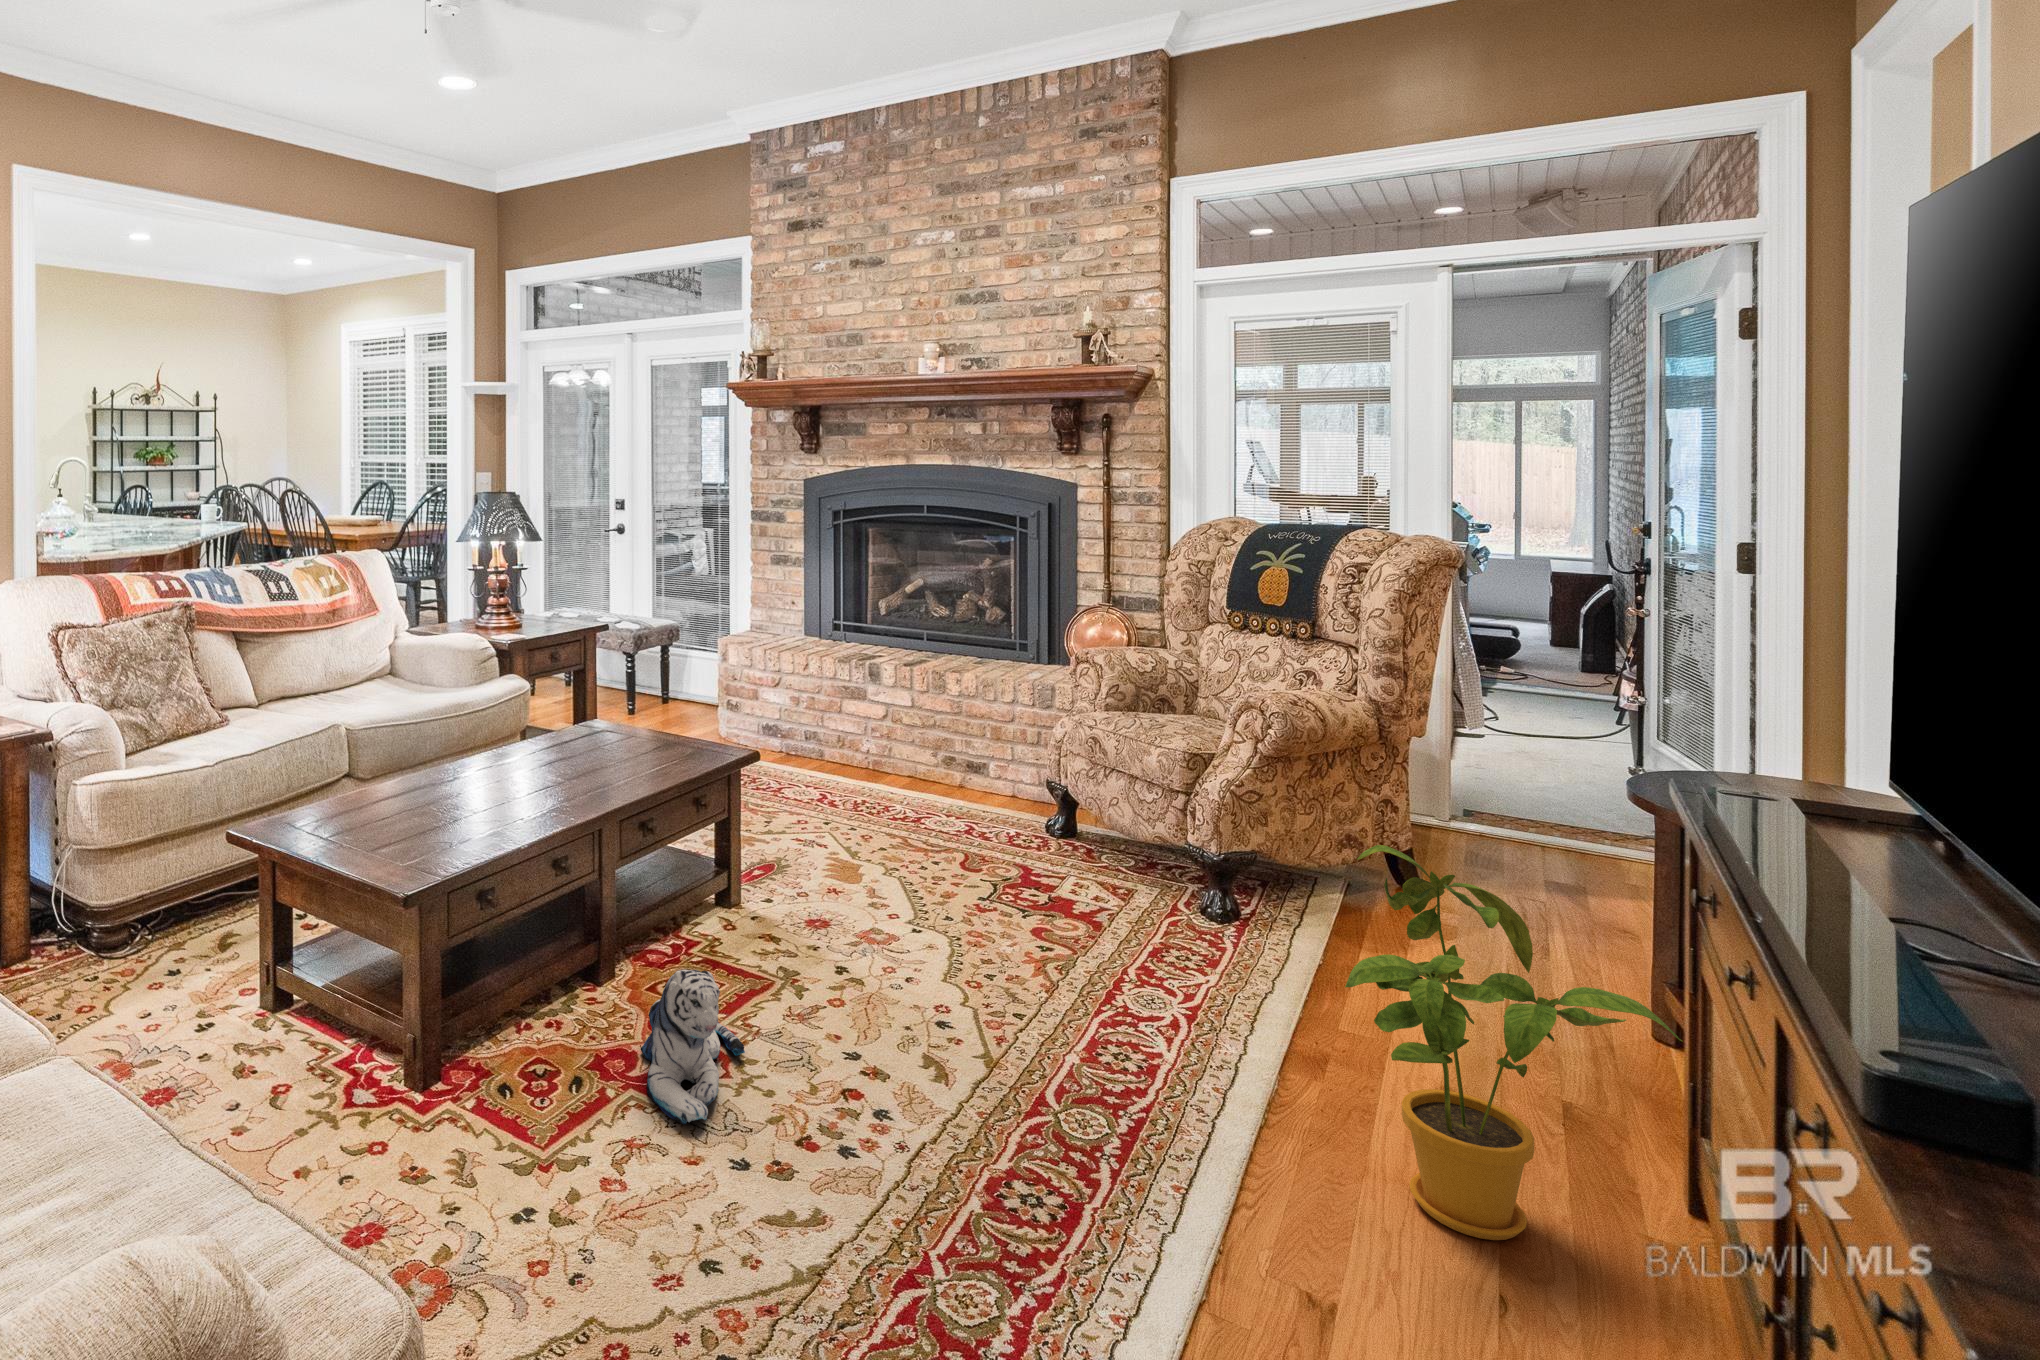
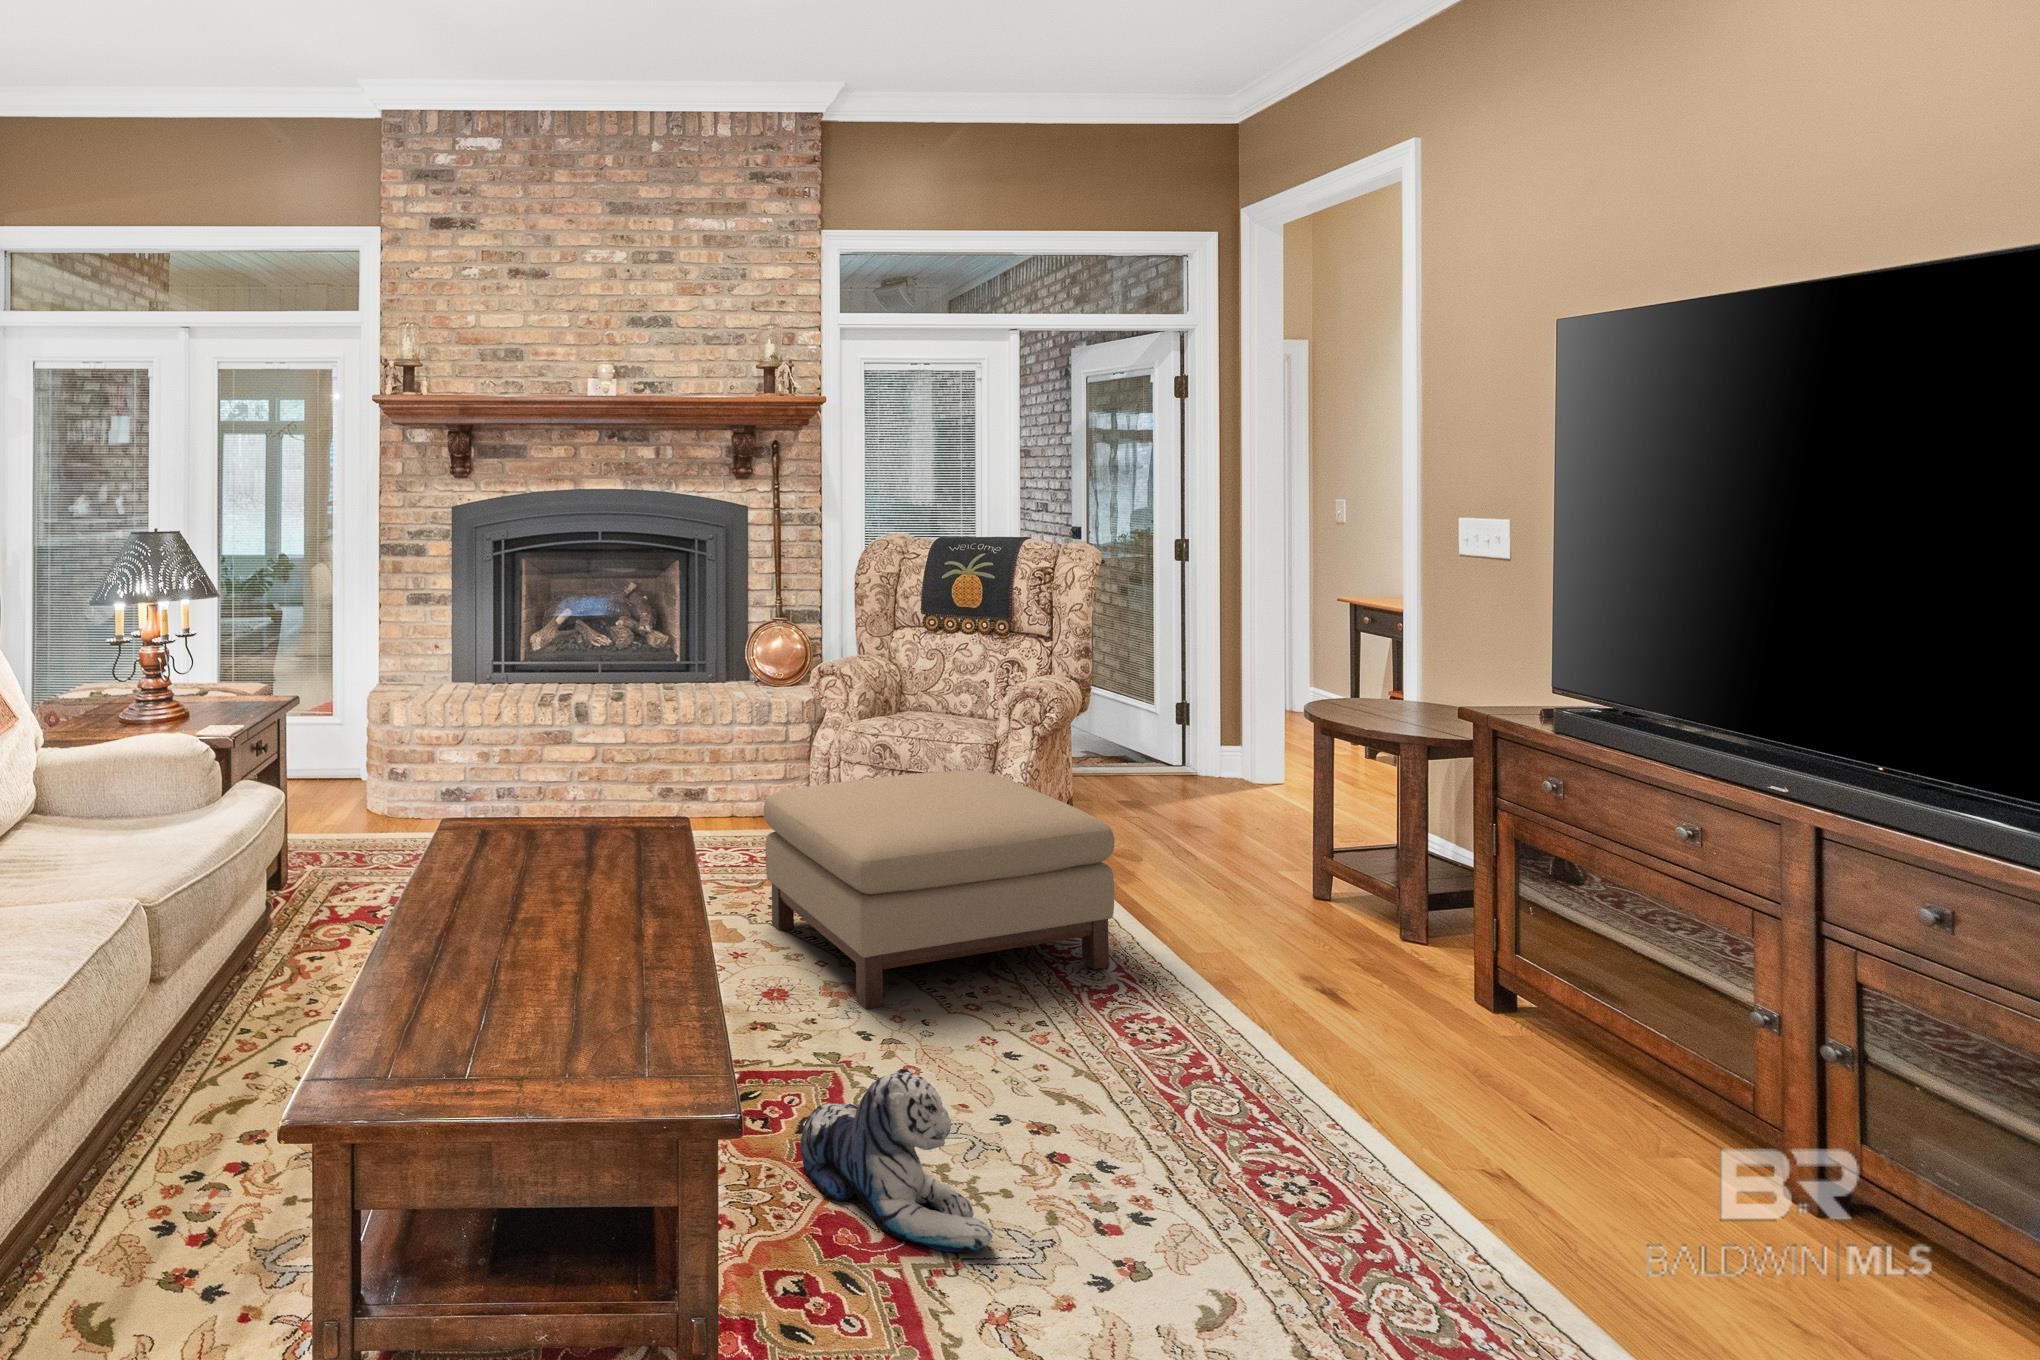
ottoman: none [873,757,1202,1009] -> present [764,770,1114,1009]
house plant: present [1345,845,1682,1240] -> none [1320,785,1547,1074]

